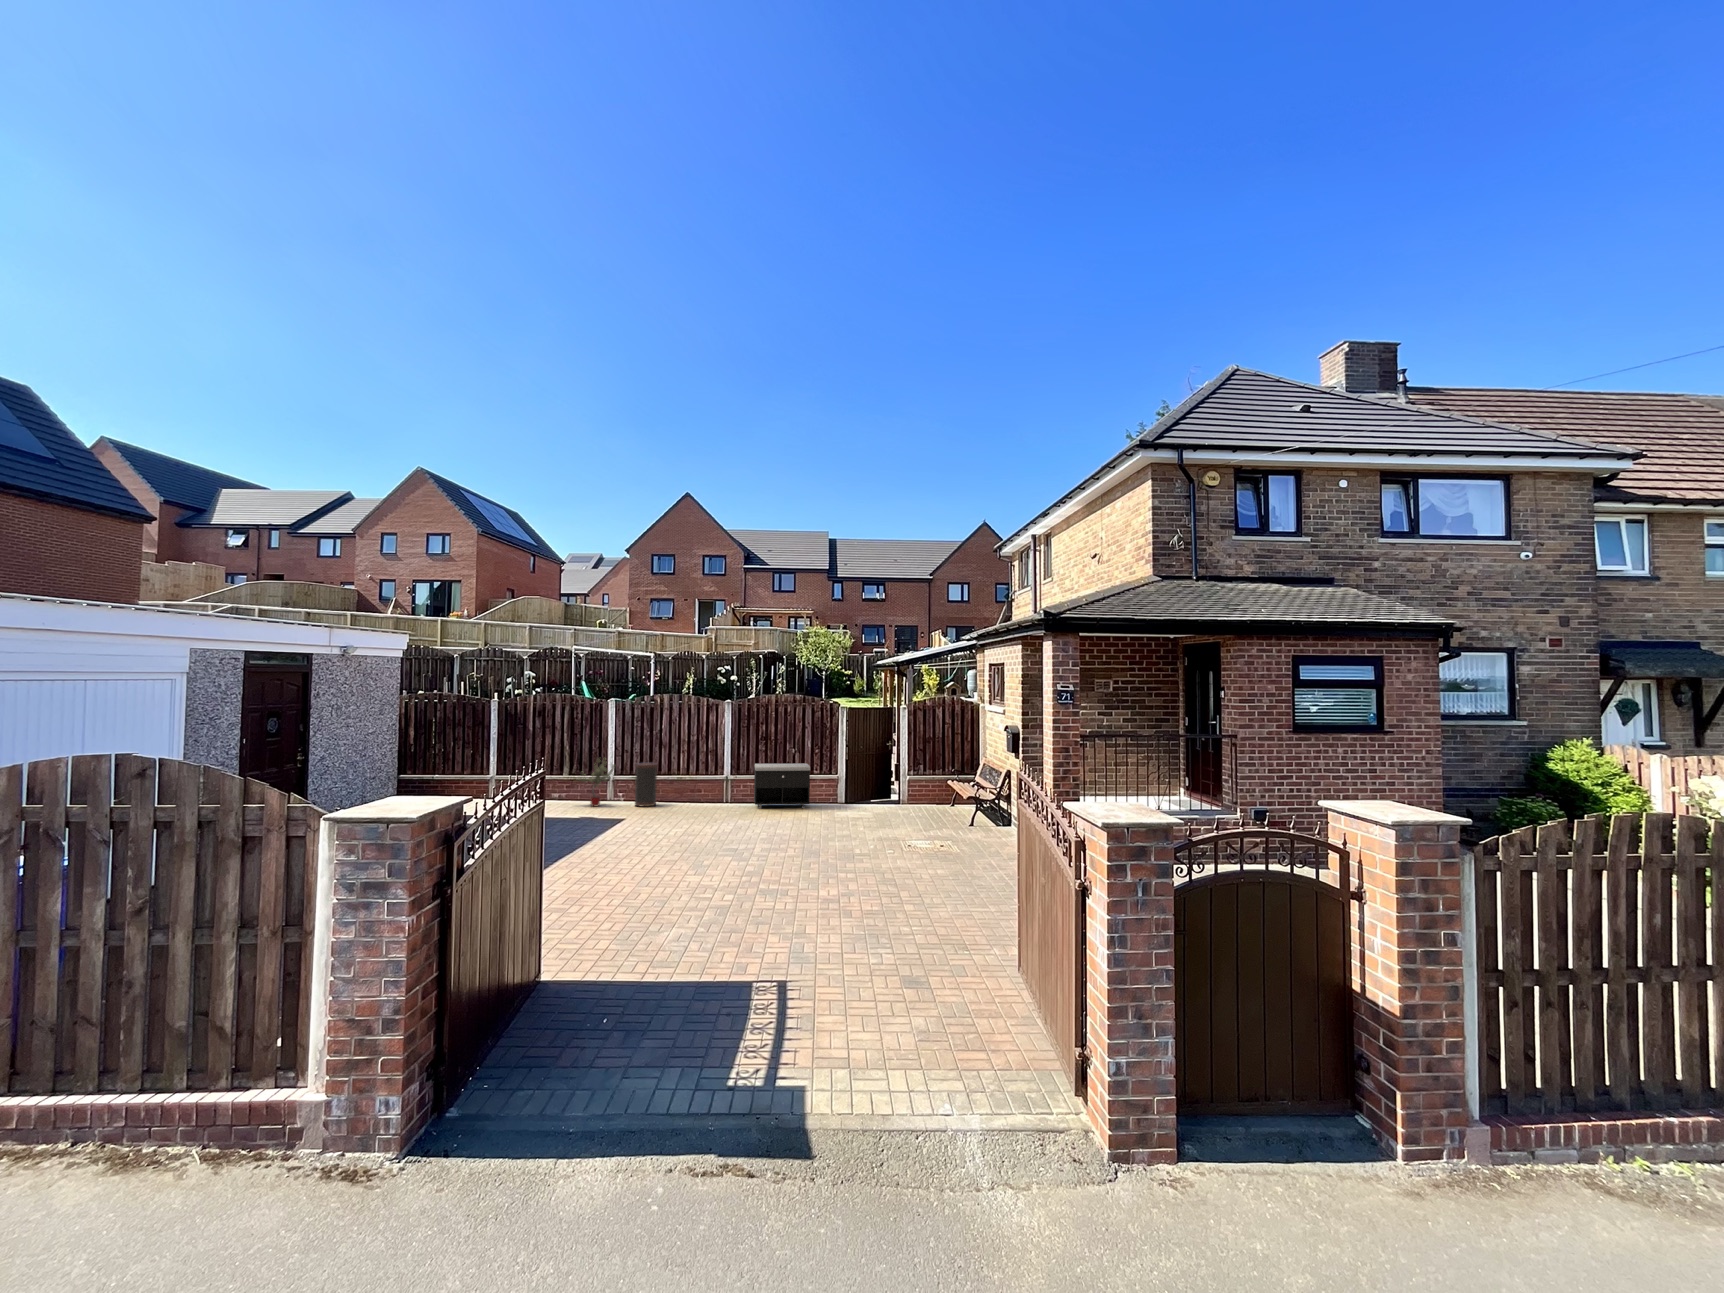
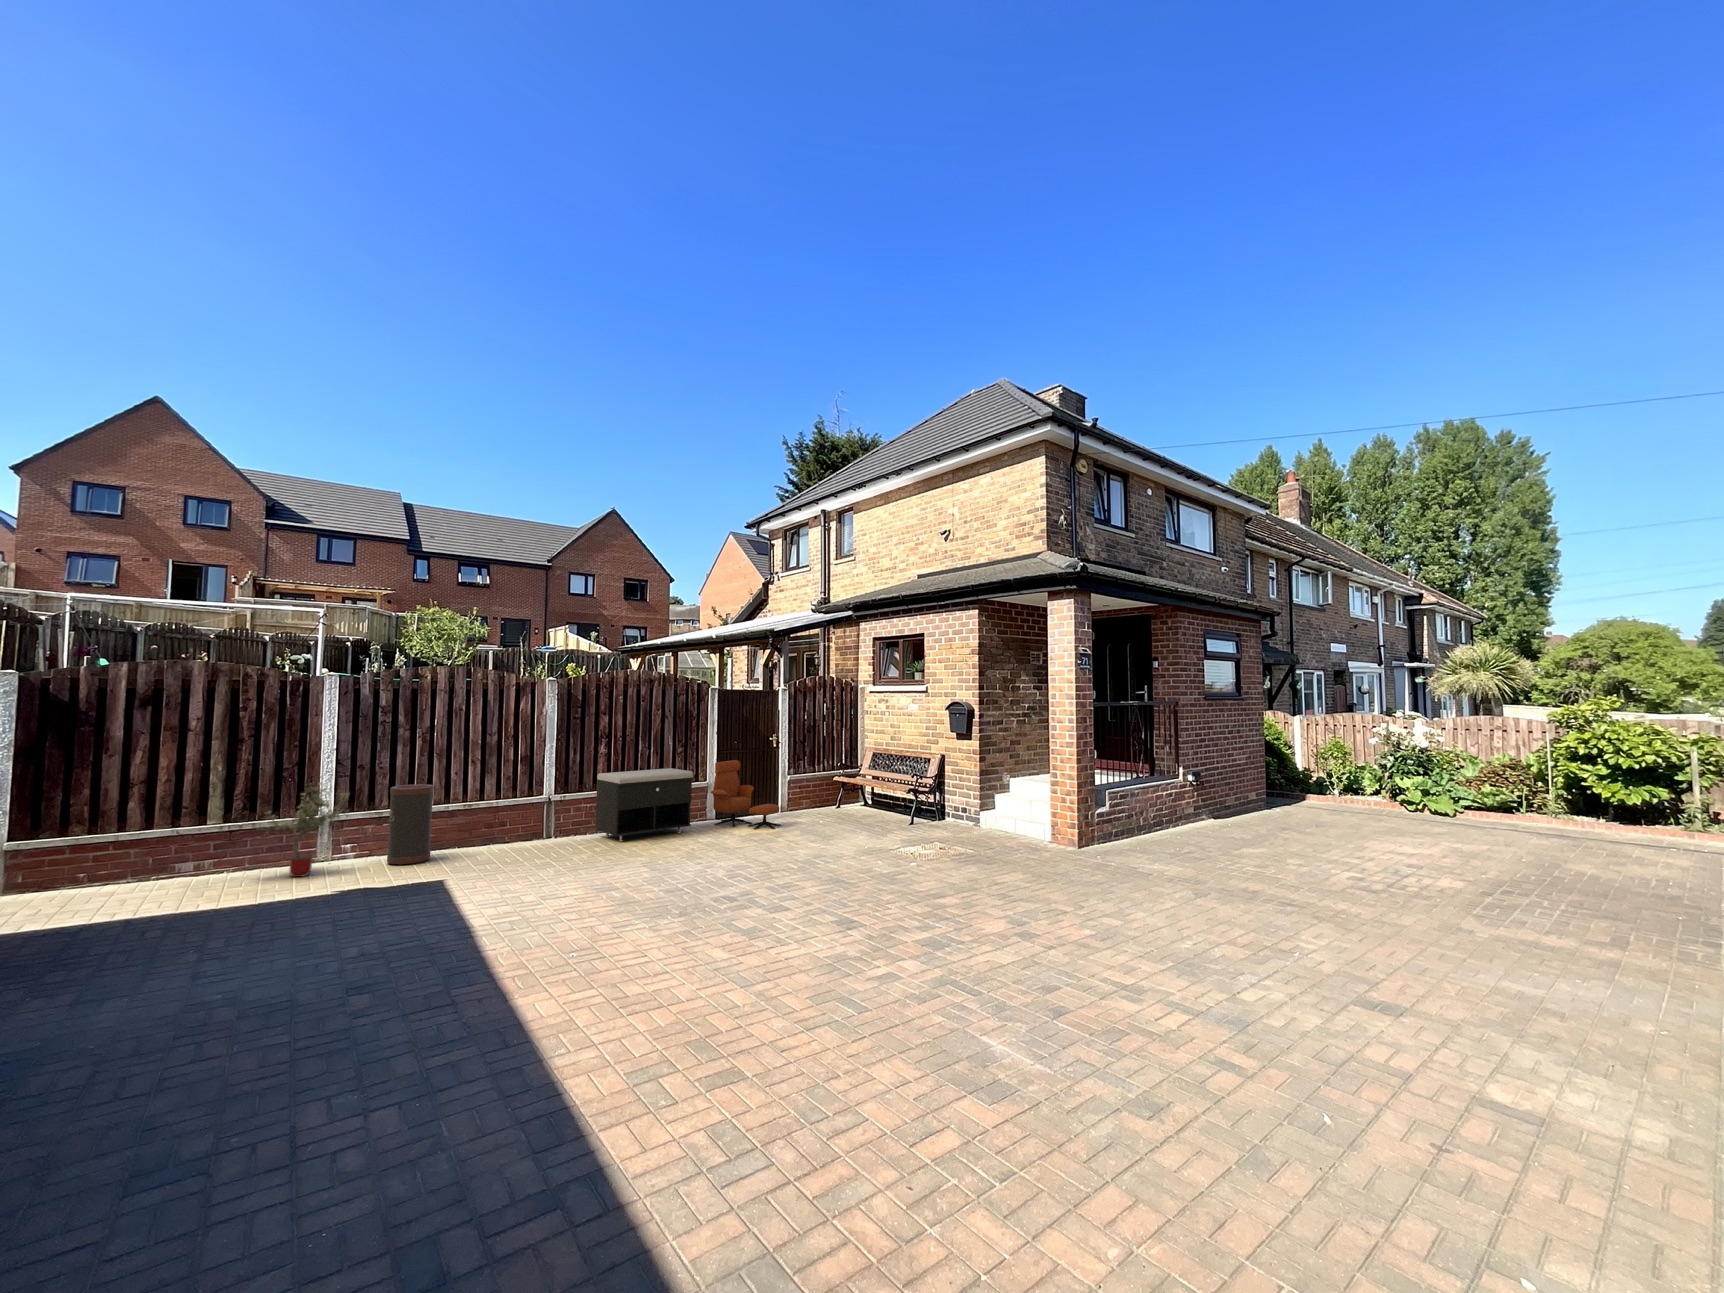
lounge chair: none [831,761,874,812] -> present [711,760,781,830]

